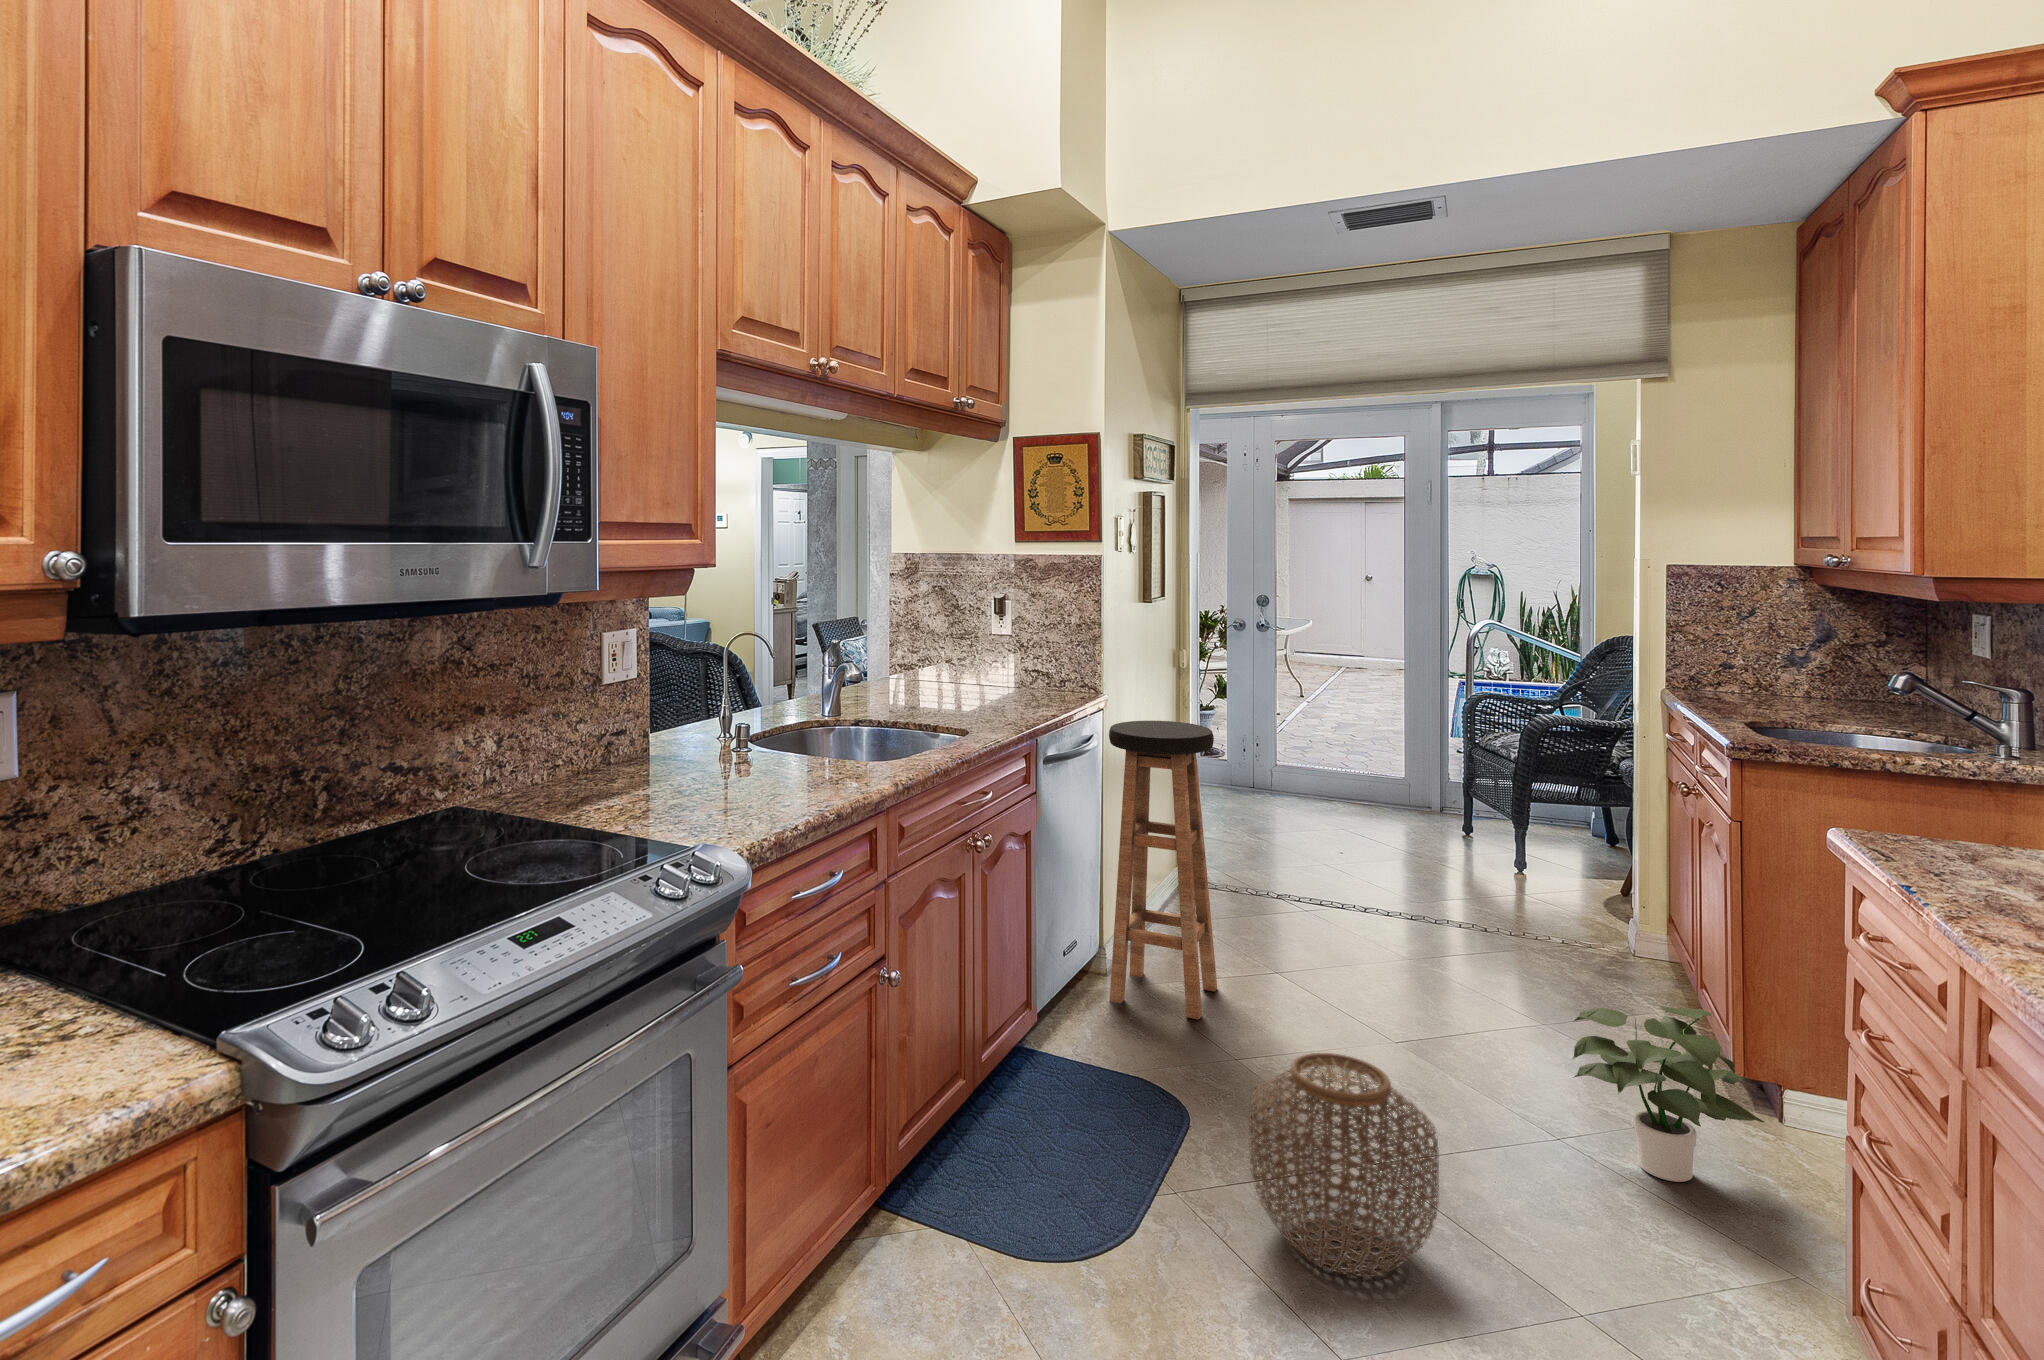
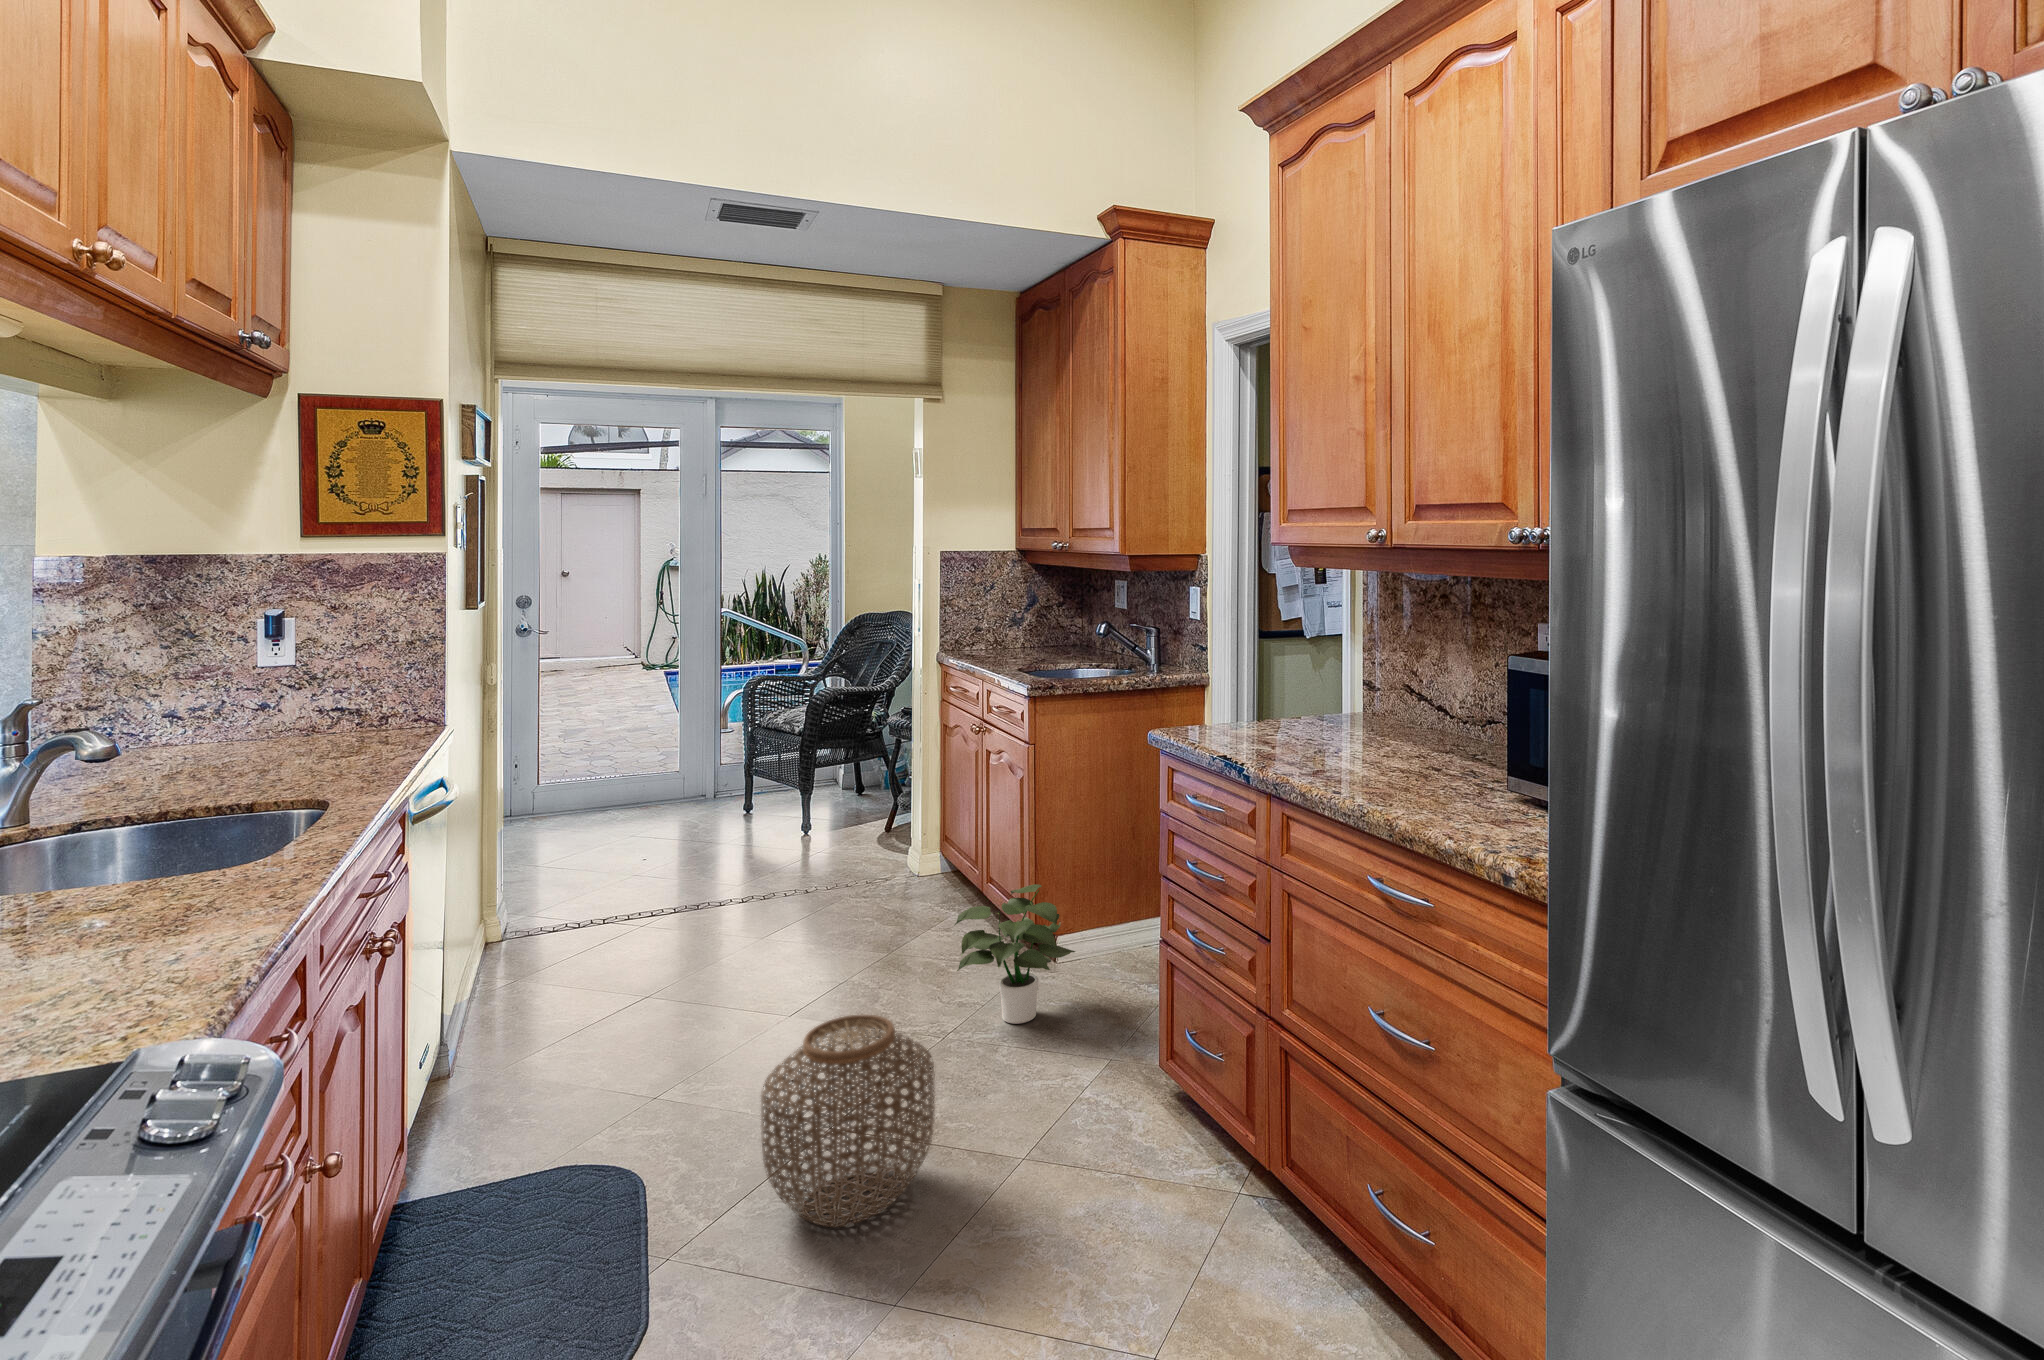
bar stool: present [1109,721,1217,1019] -> none [463,741,600,1093]

